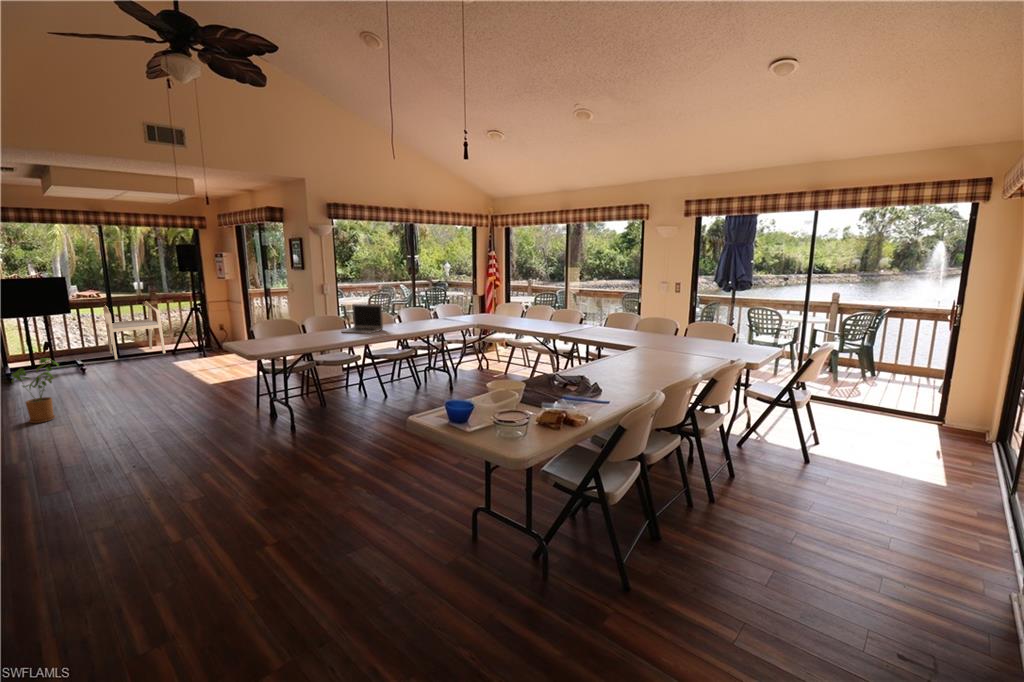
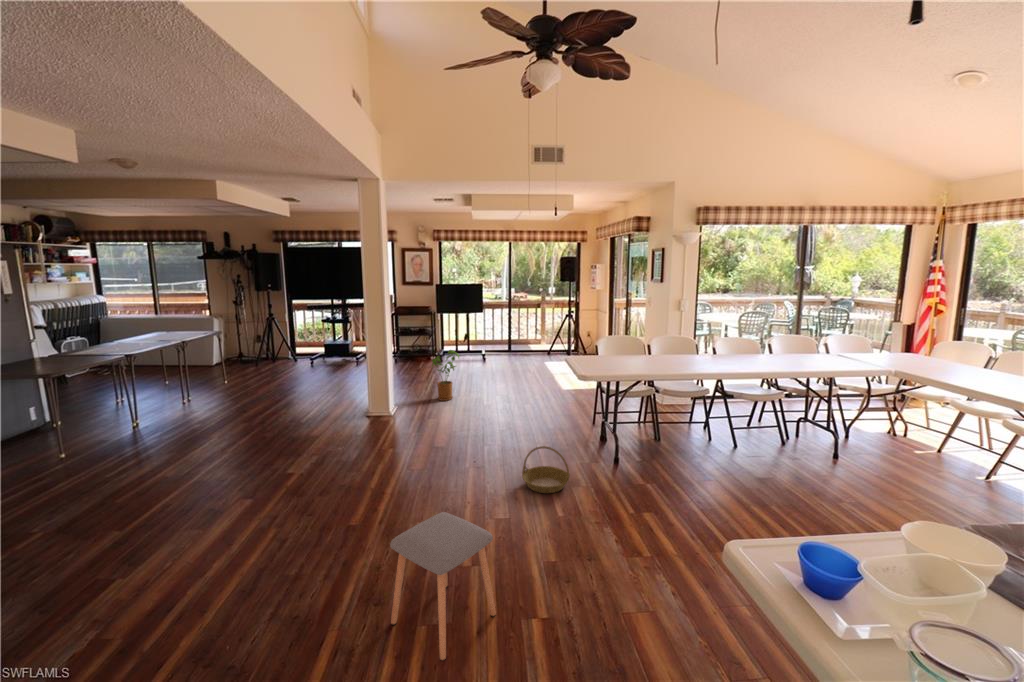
armchair: present [103,301,166,359] -> none [506,304,543,353]
laptop: present [342,304,383,333] -> none [689,326,746,366]
basket: none [198,426,251,471] -> present [522,446,570,493]
stool: none [90,490,219,616] -> present [390,512,496,661]

